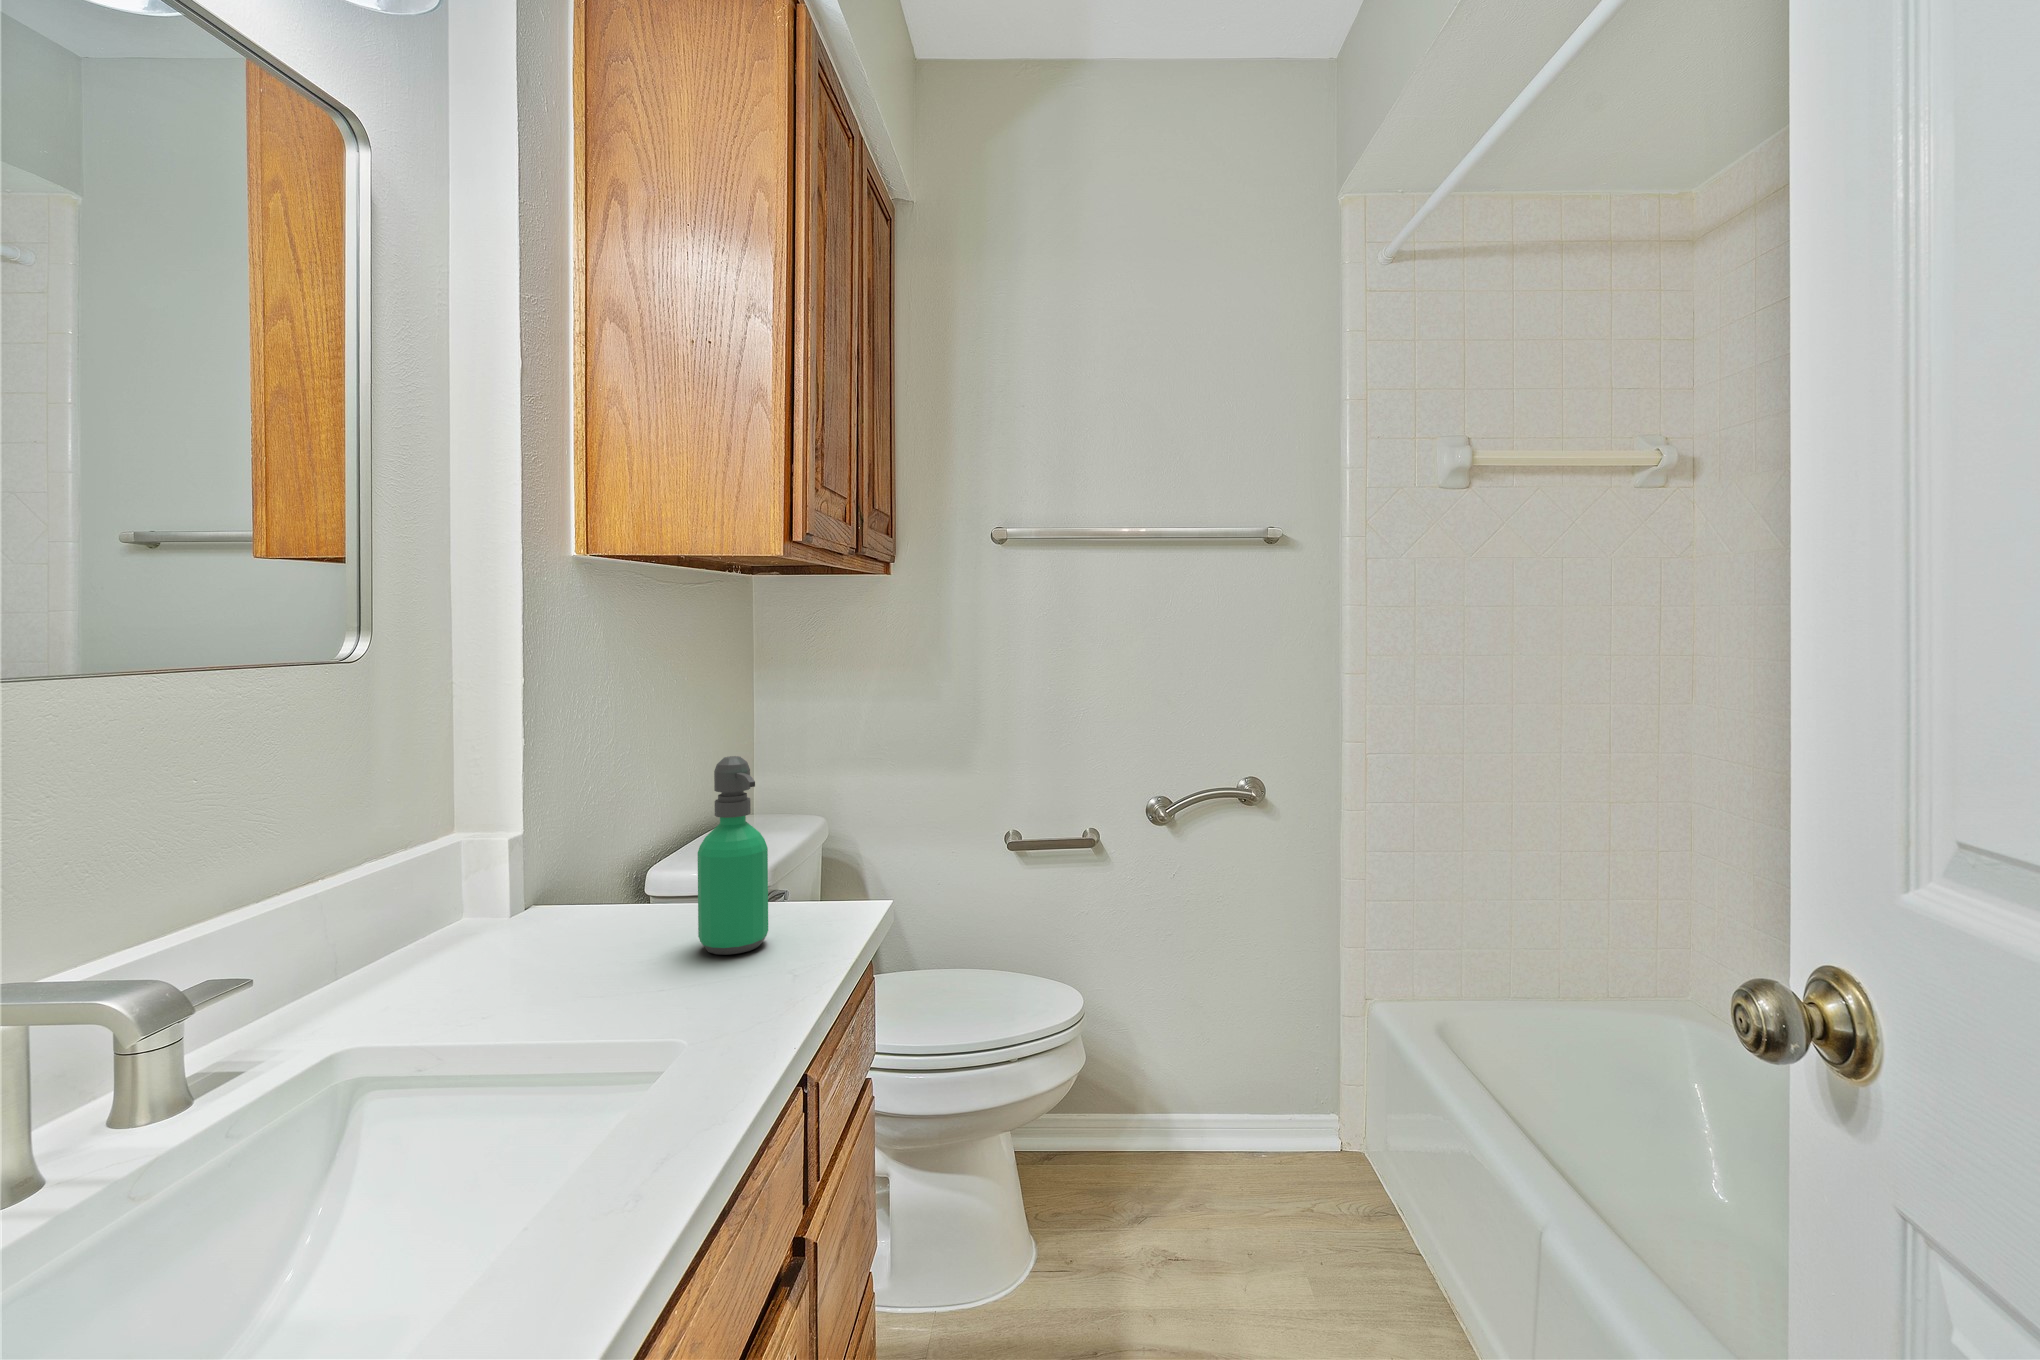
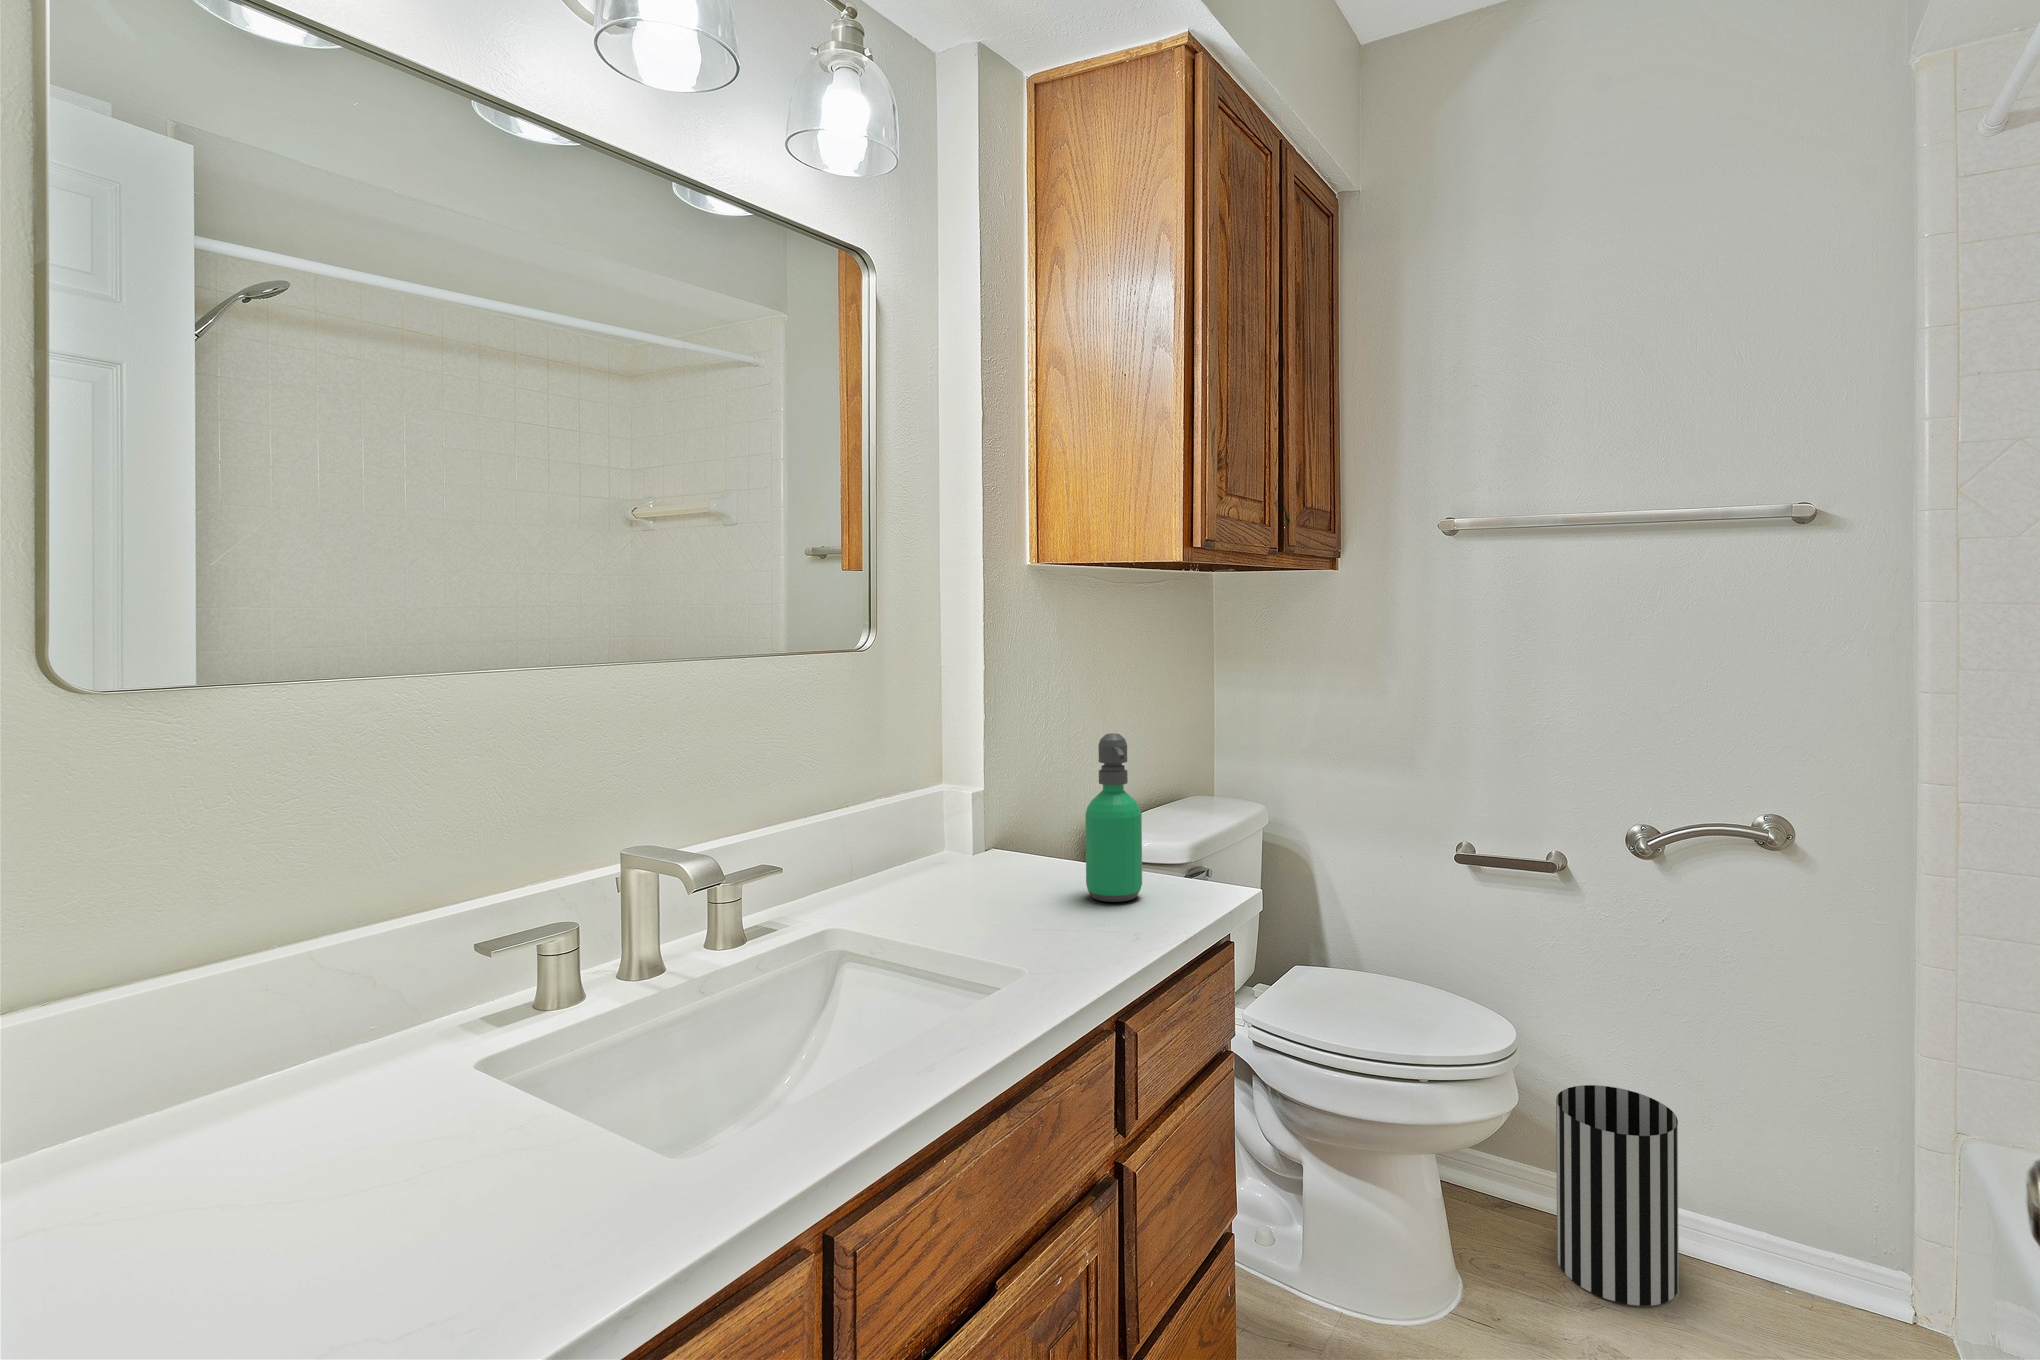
wastebasket: none [1099,1025,1192,1212] -> present [1556,1085,1679,1306]

